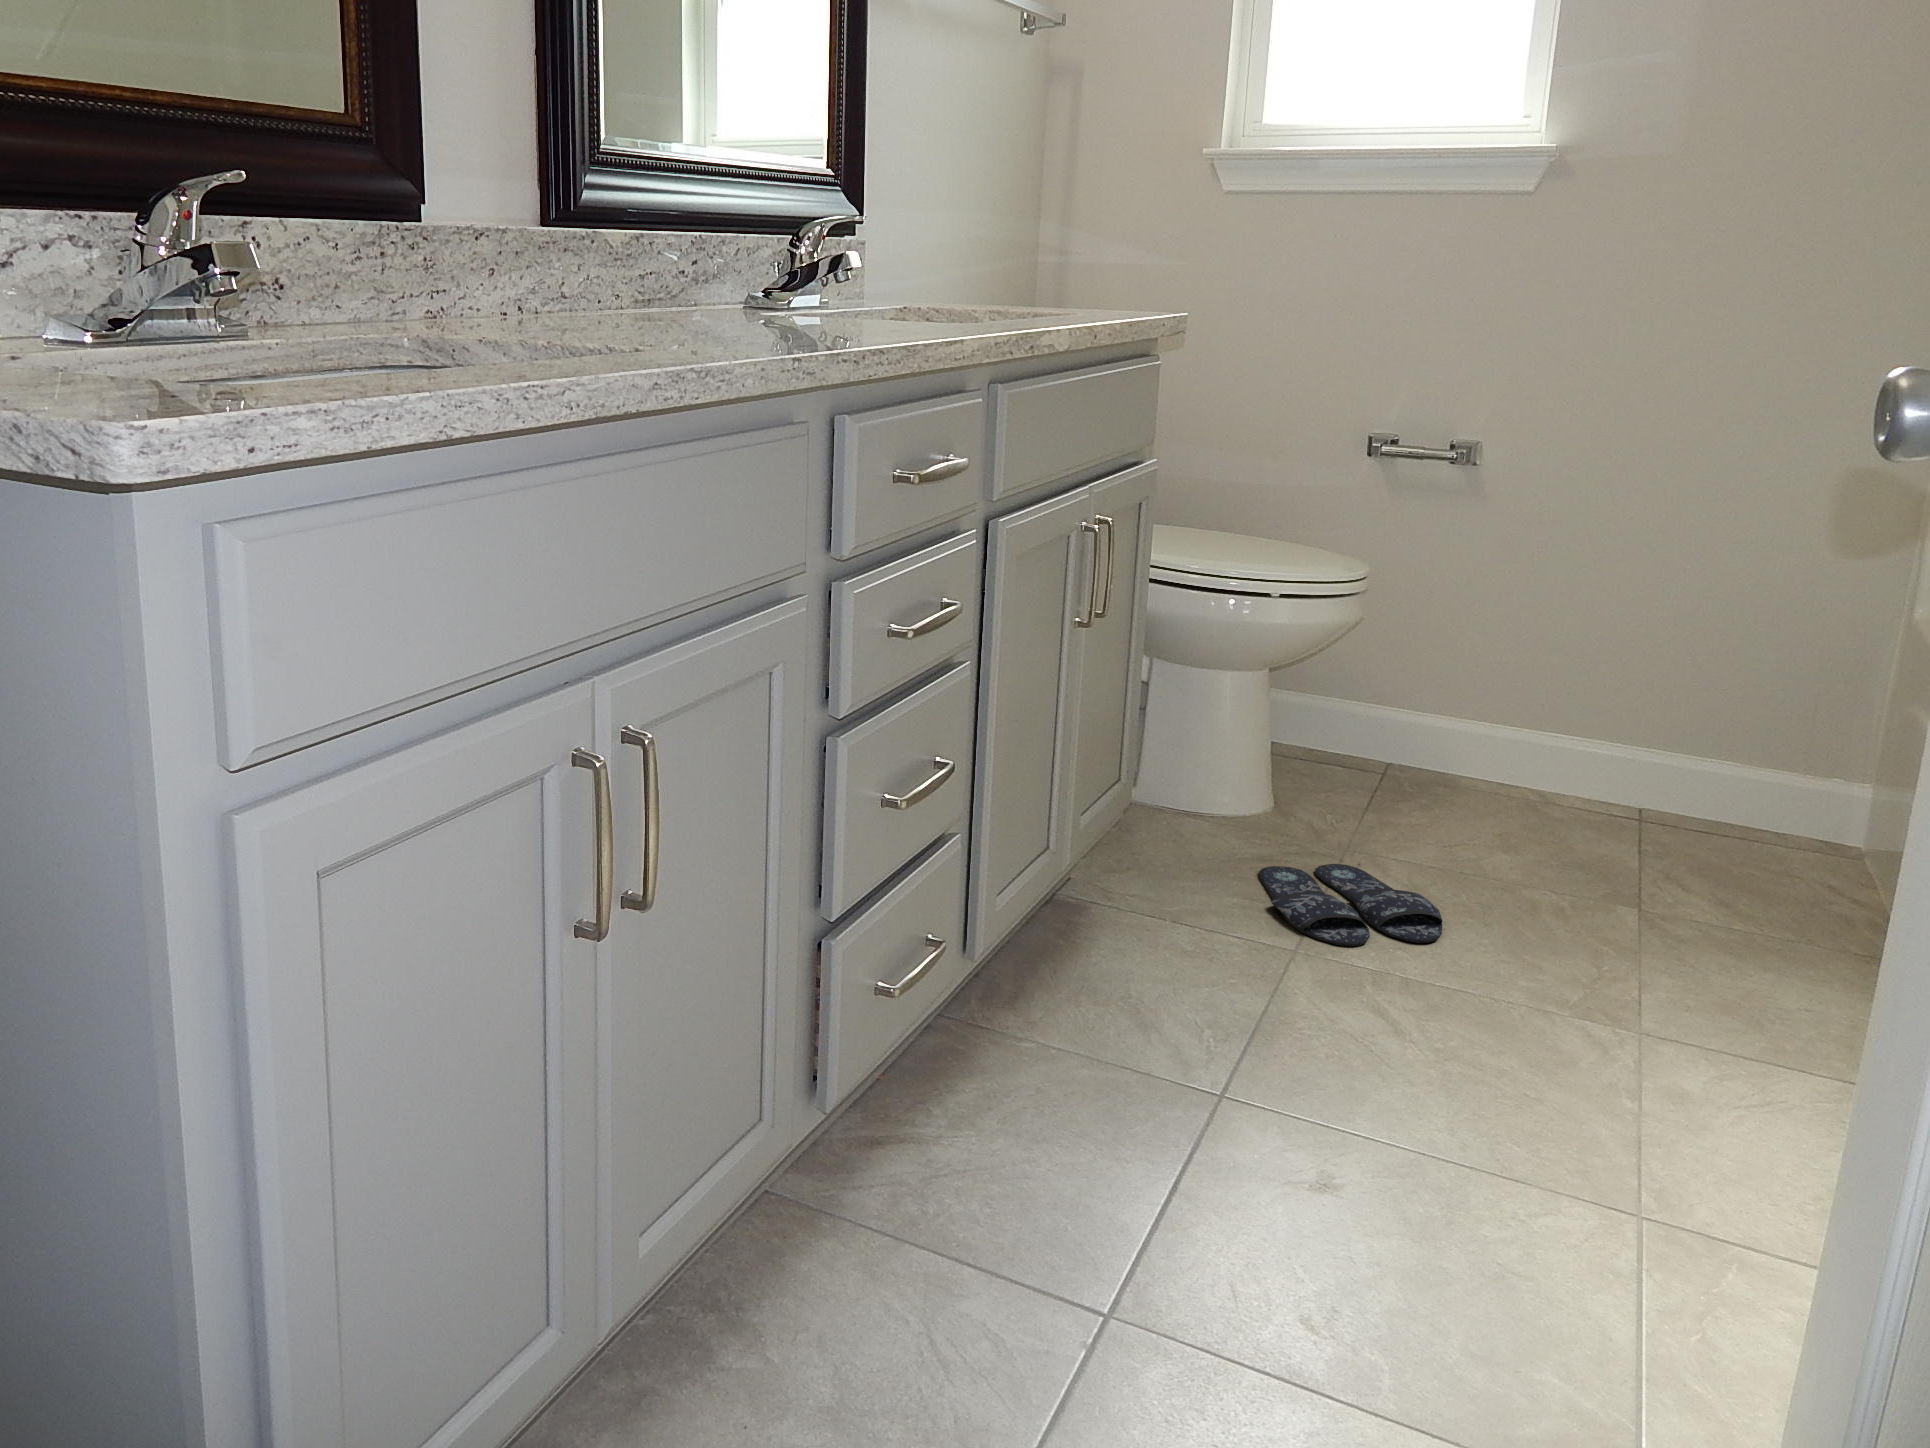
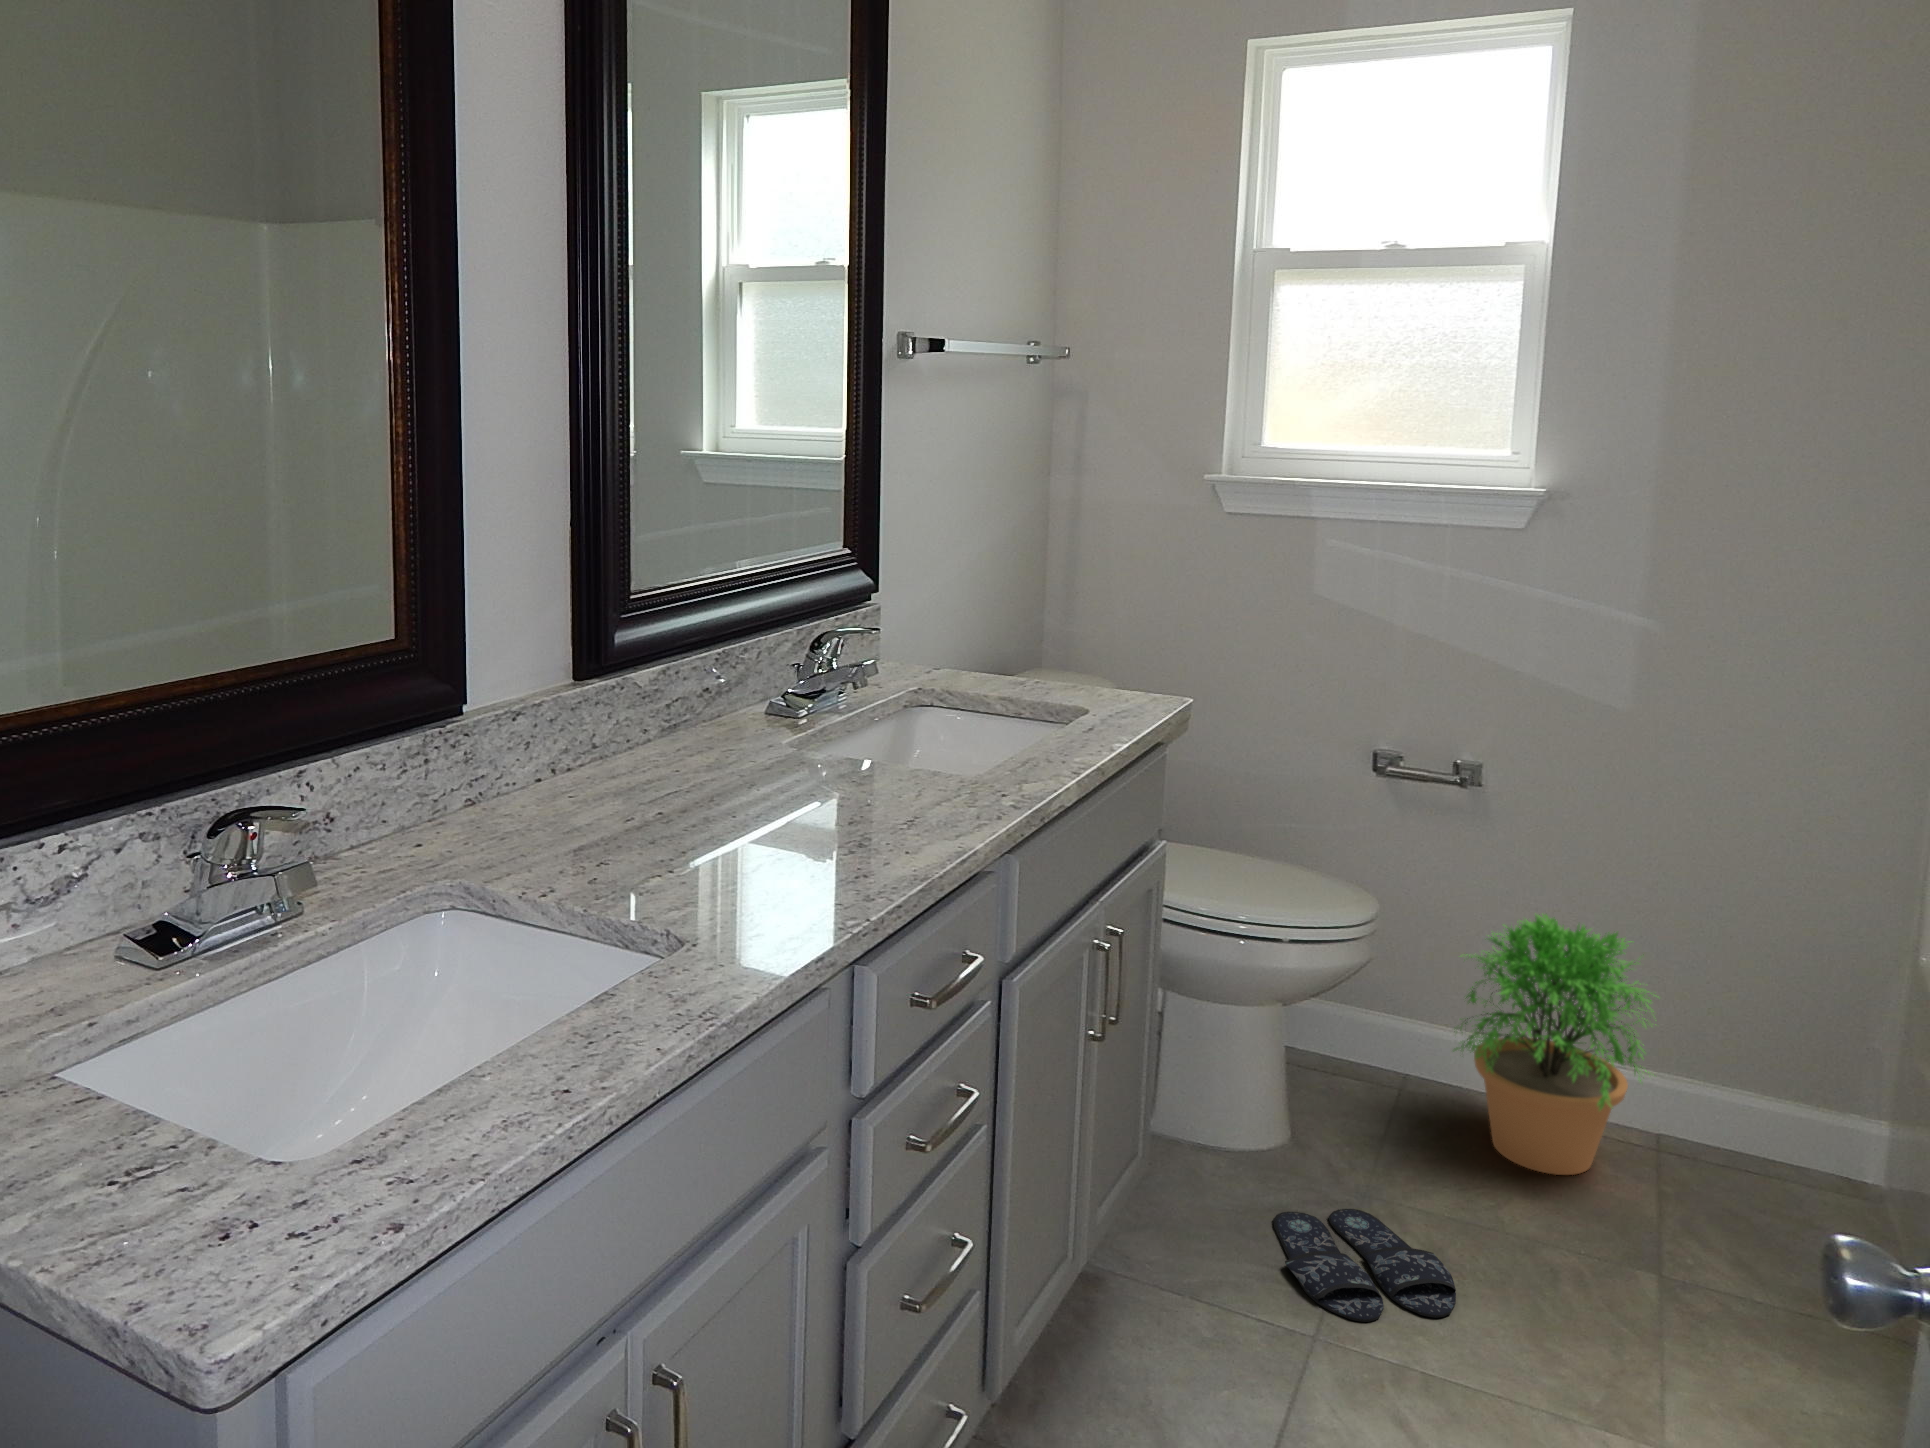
potted plant: none [1442,578,1659,841] -> present [1454,915,1654,1175]

